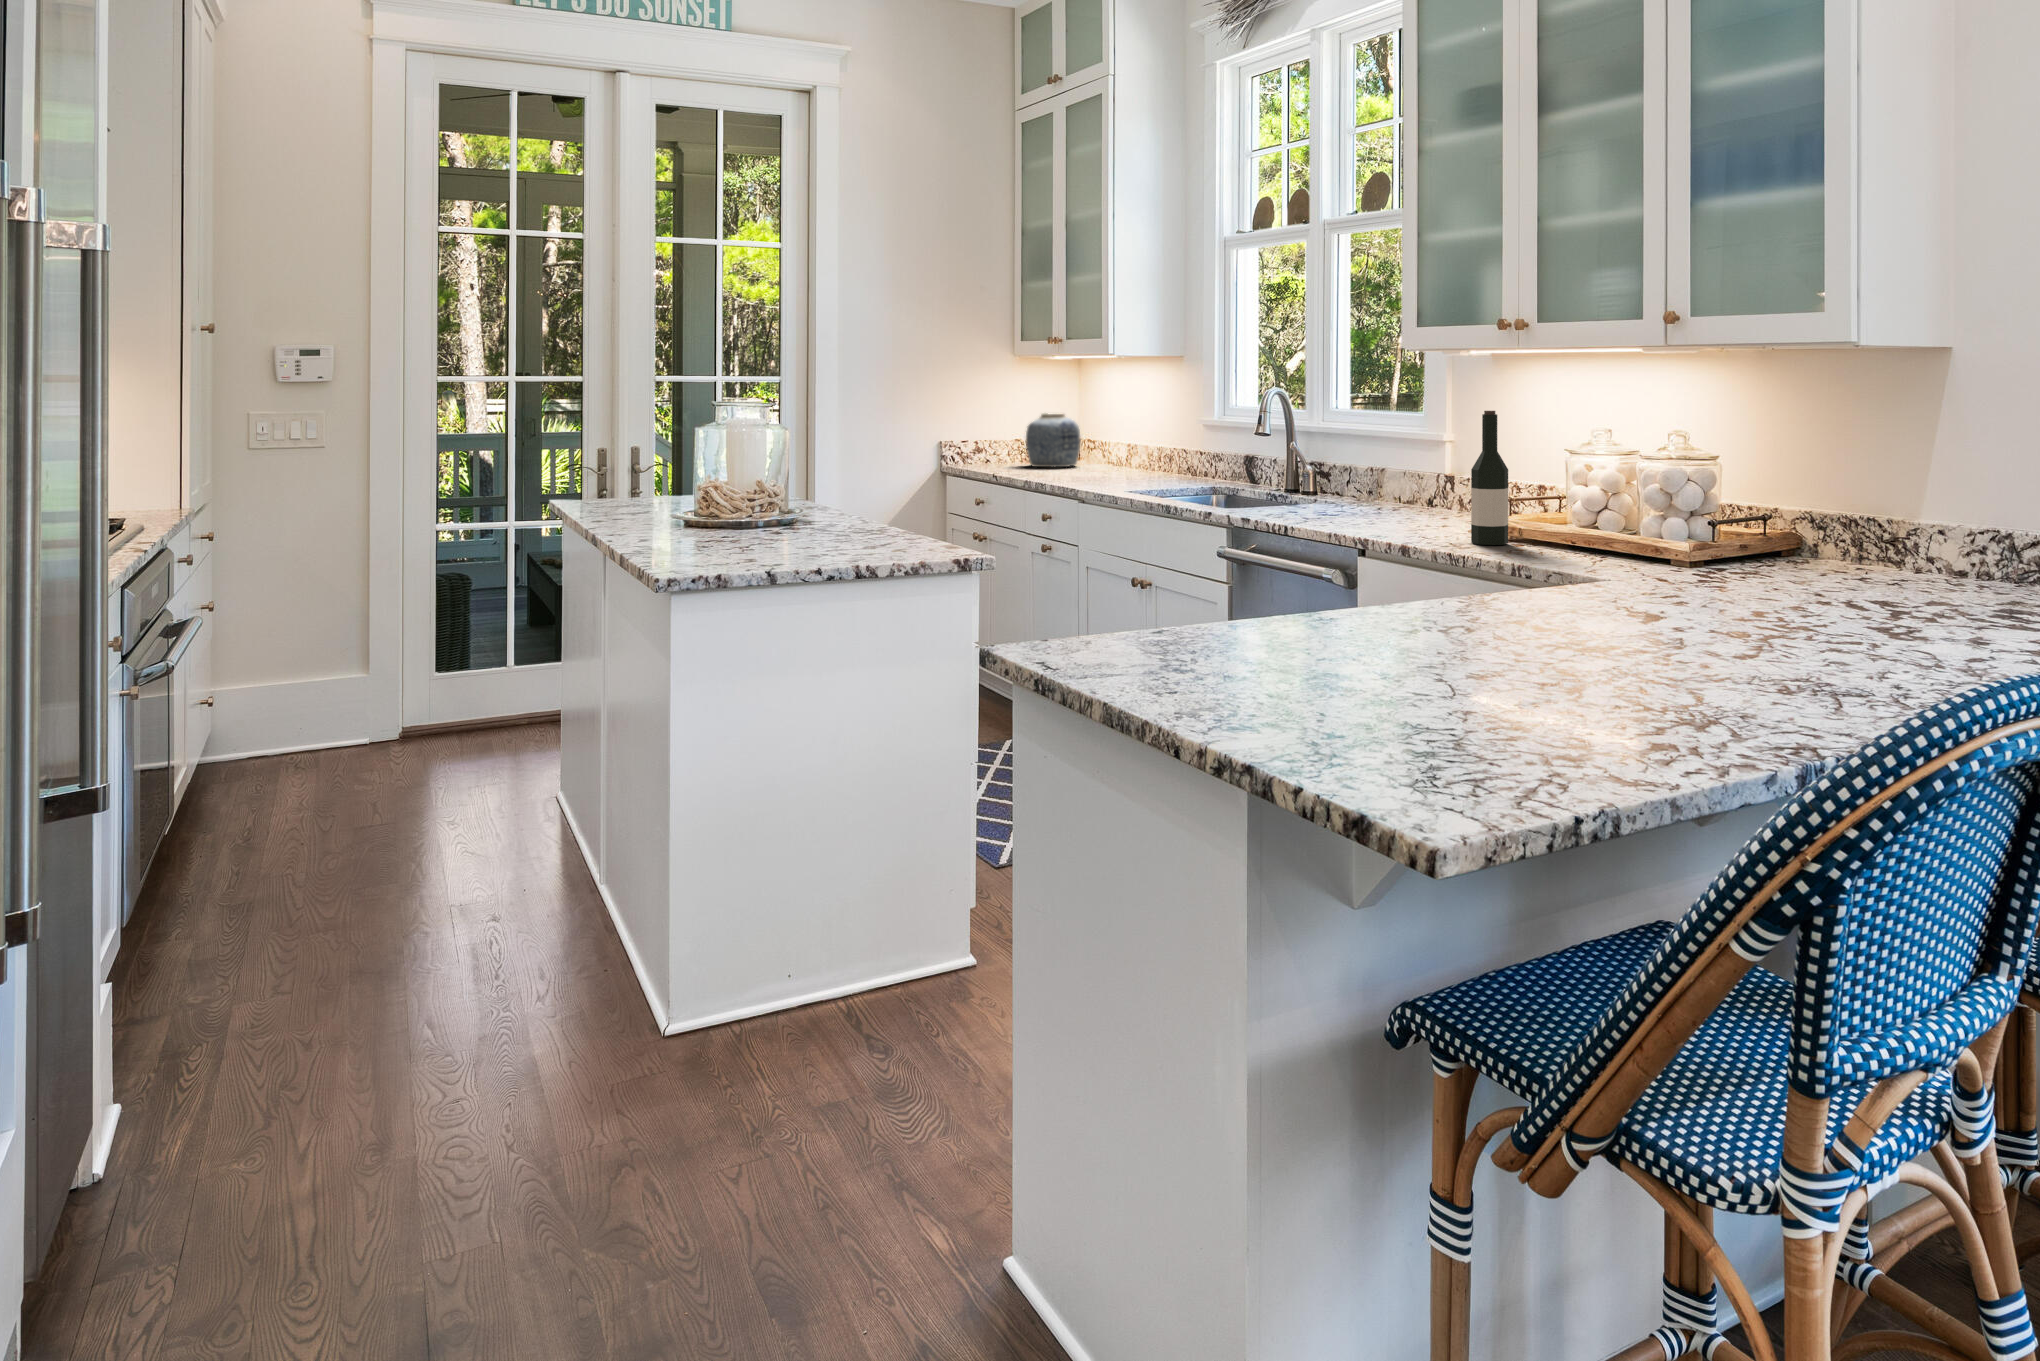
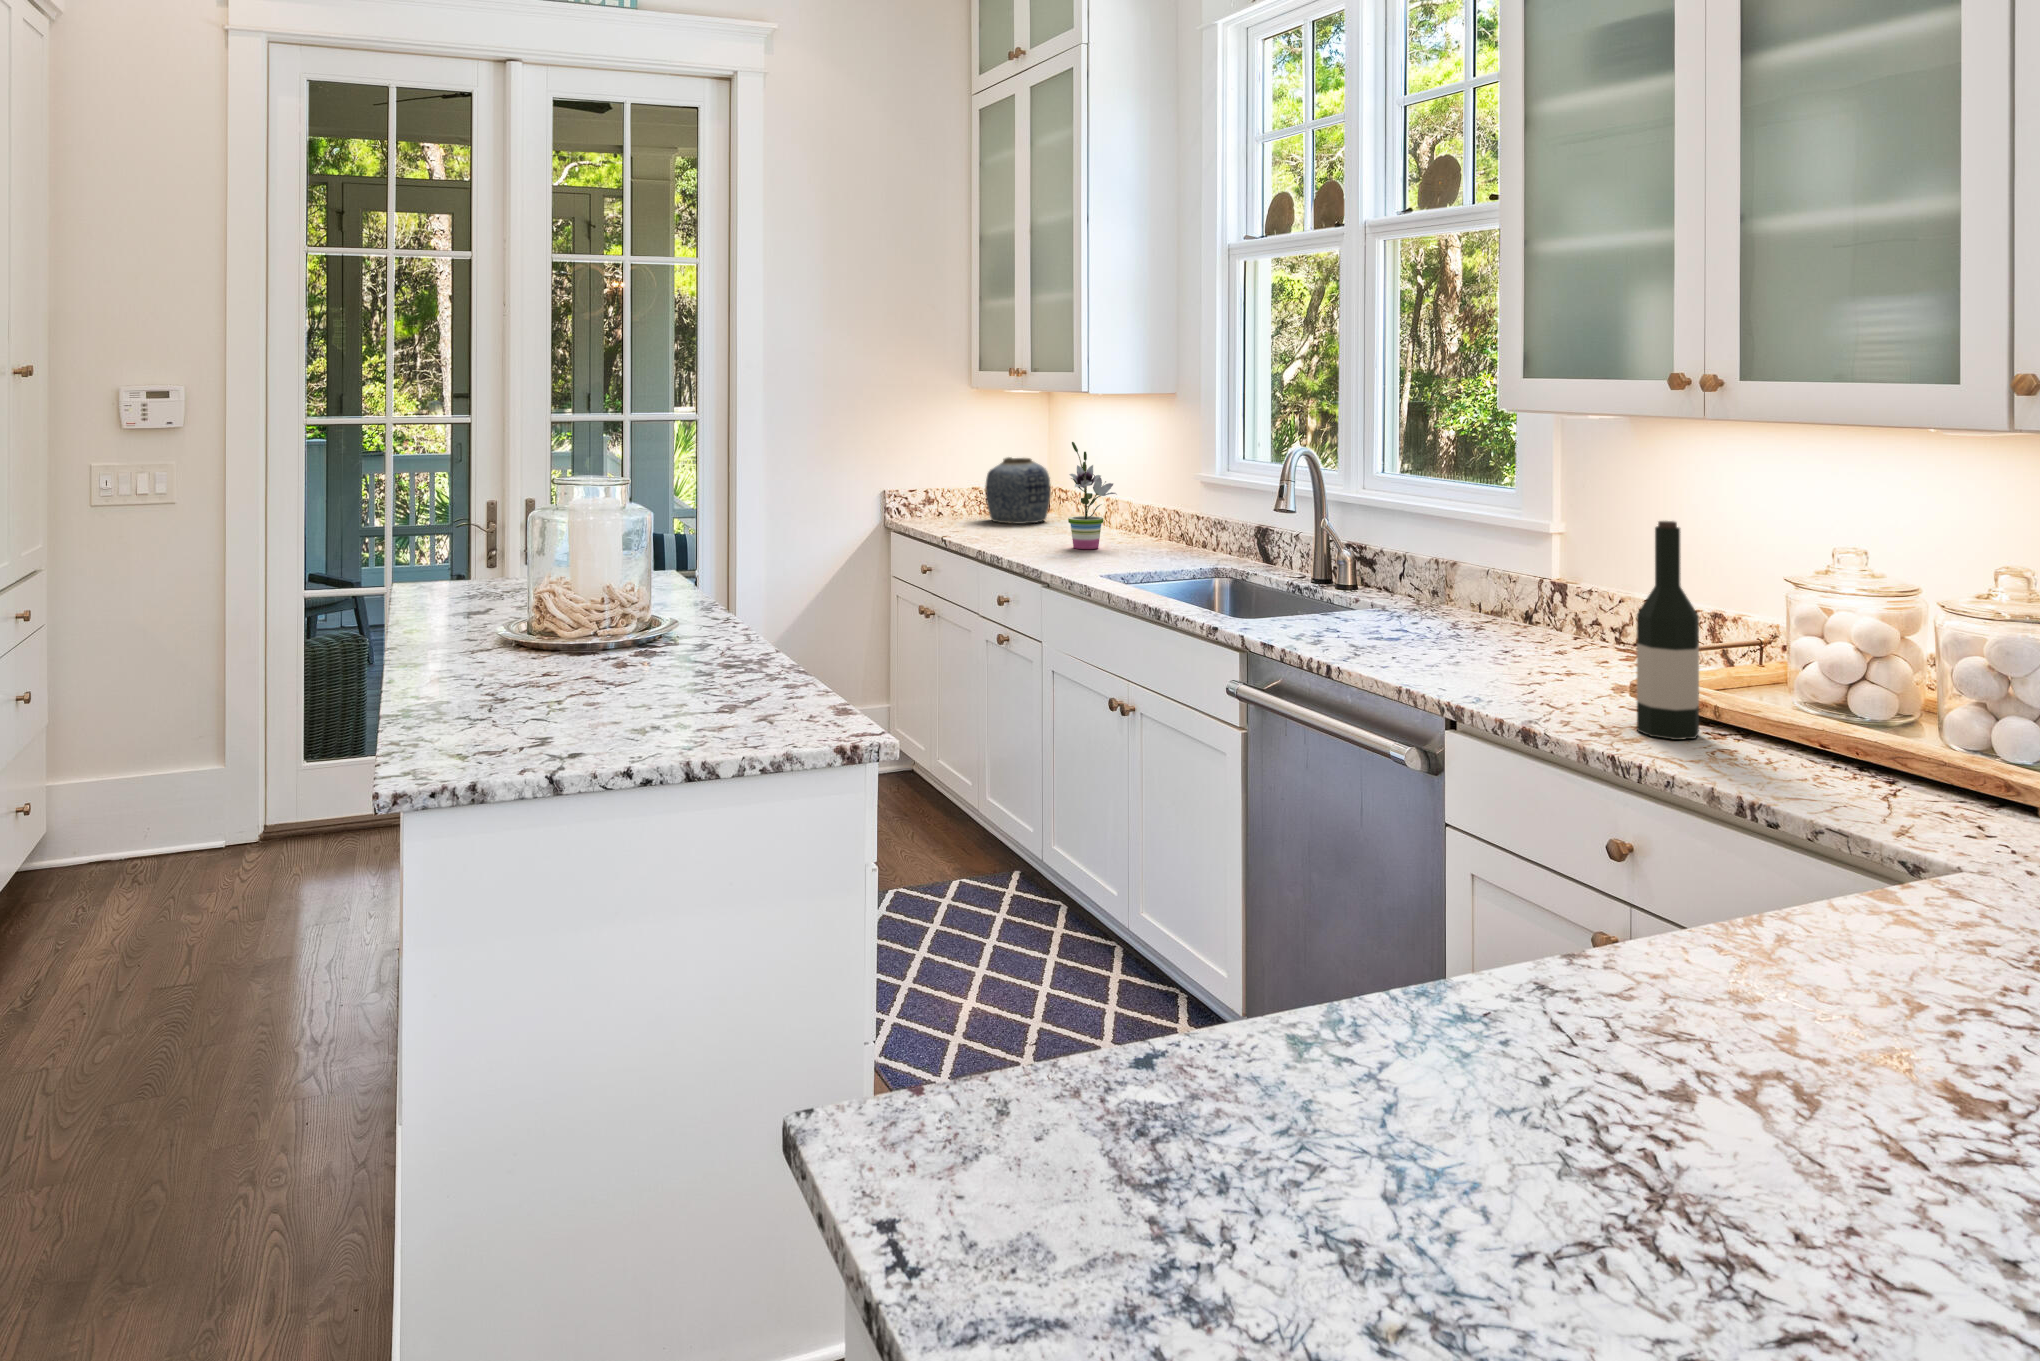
potted plant: none [1098,394,1138,479] -> present [1068,442,1116,549]

